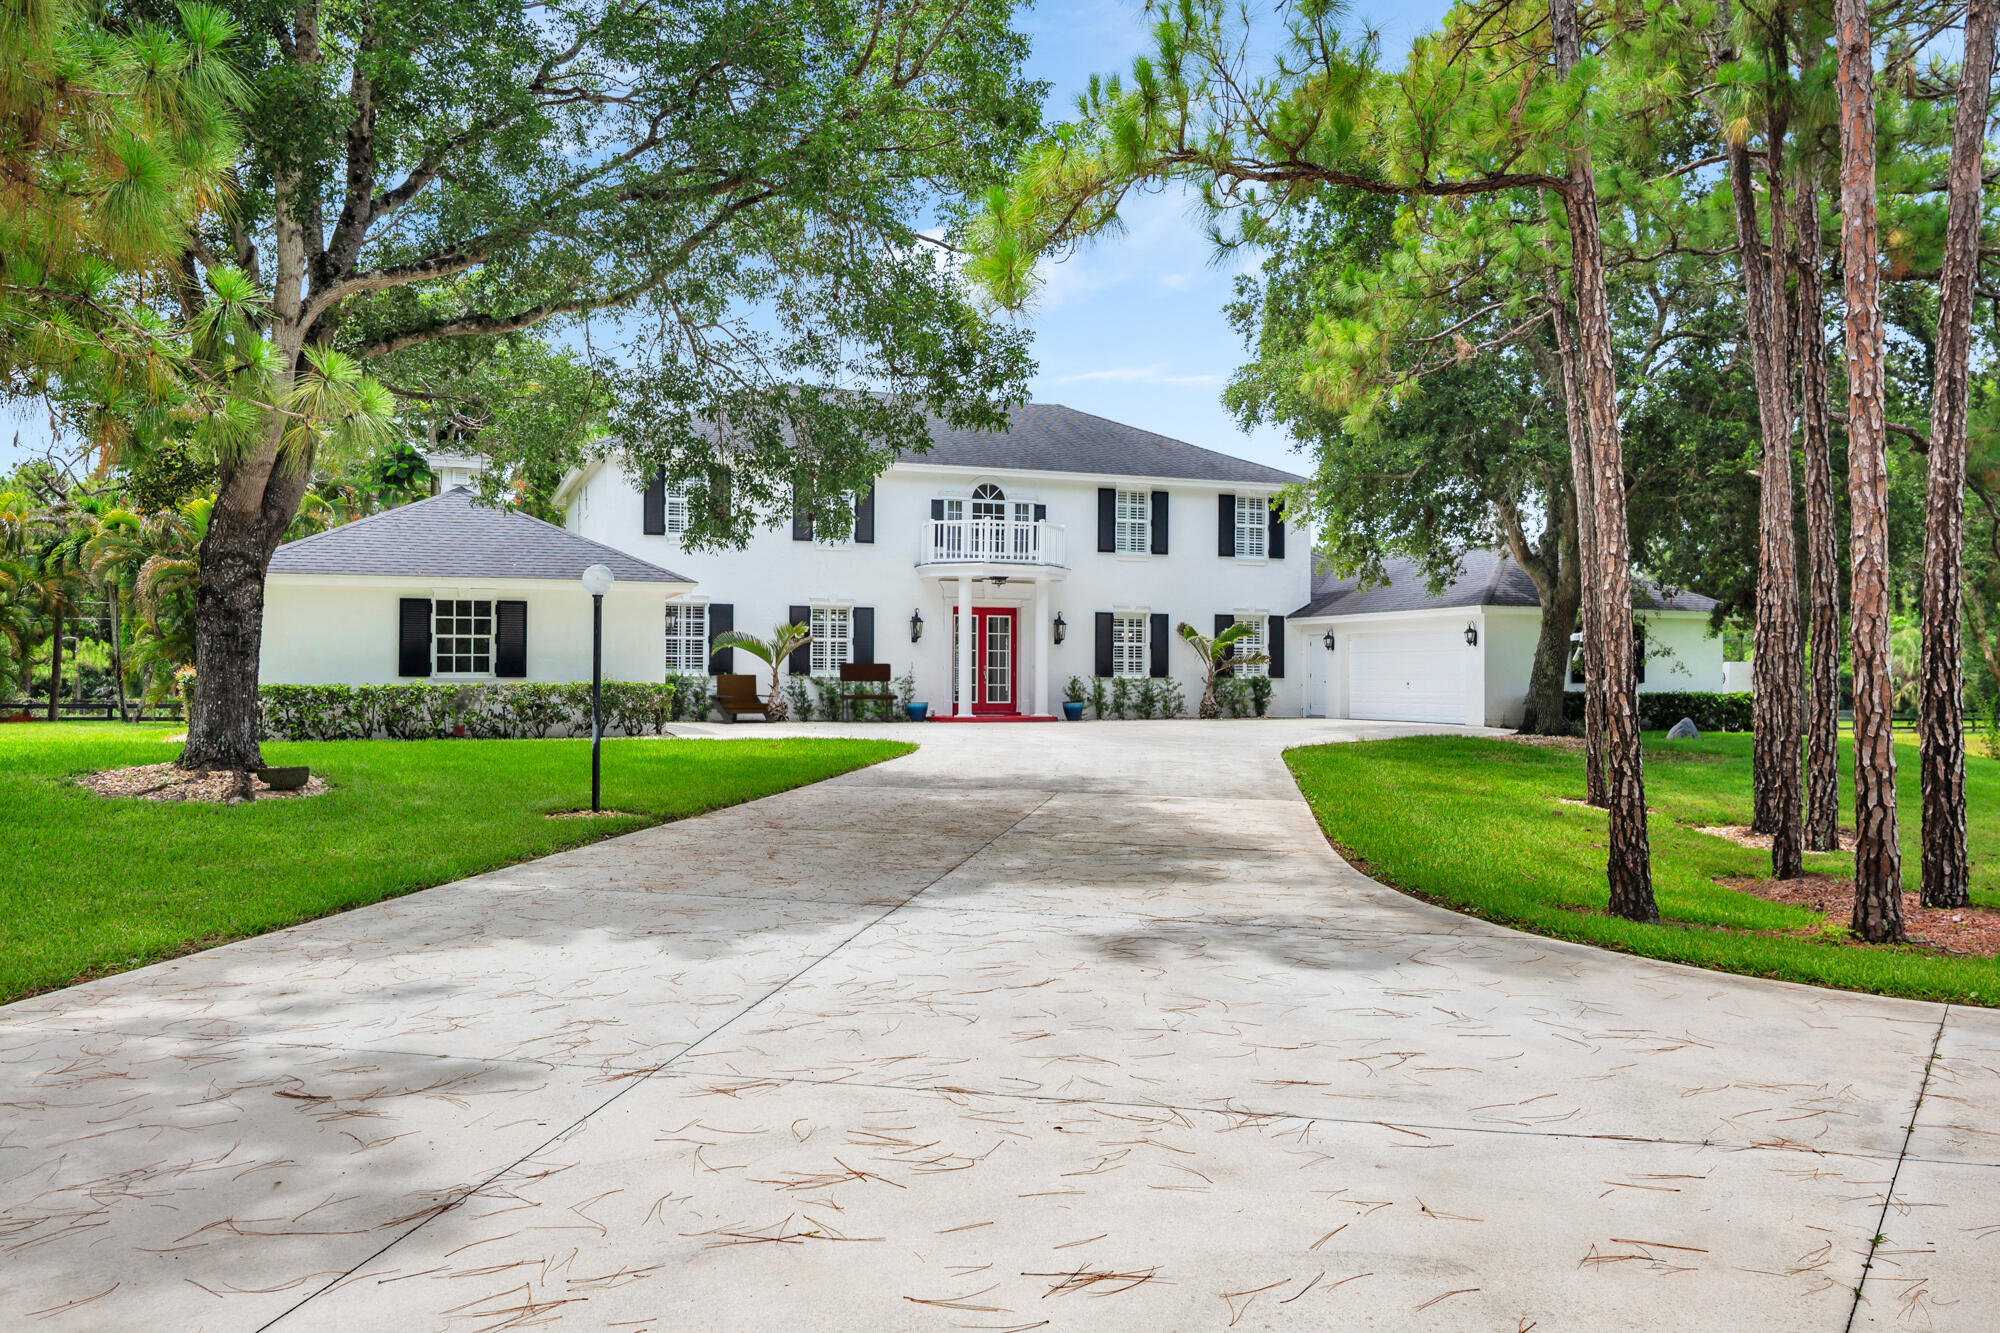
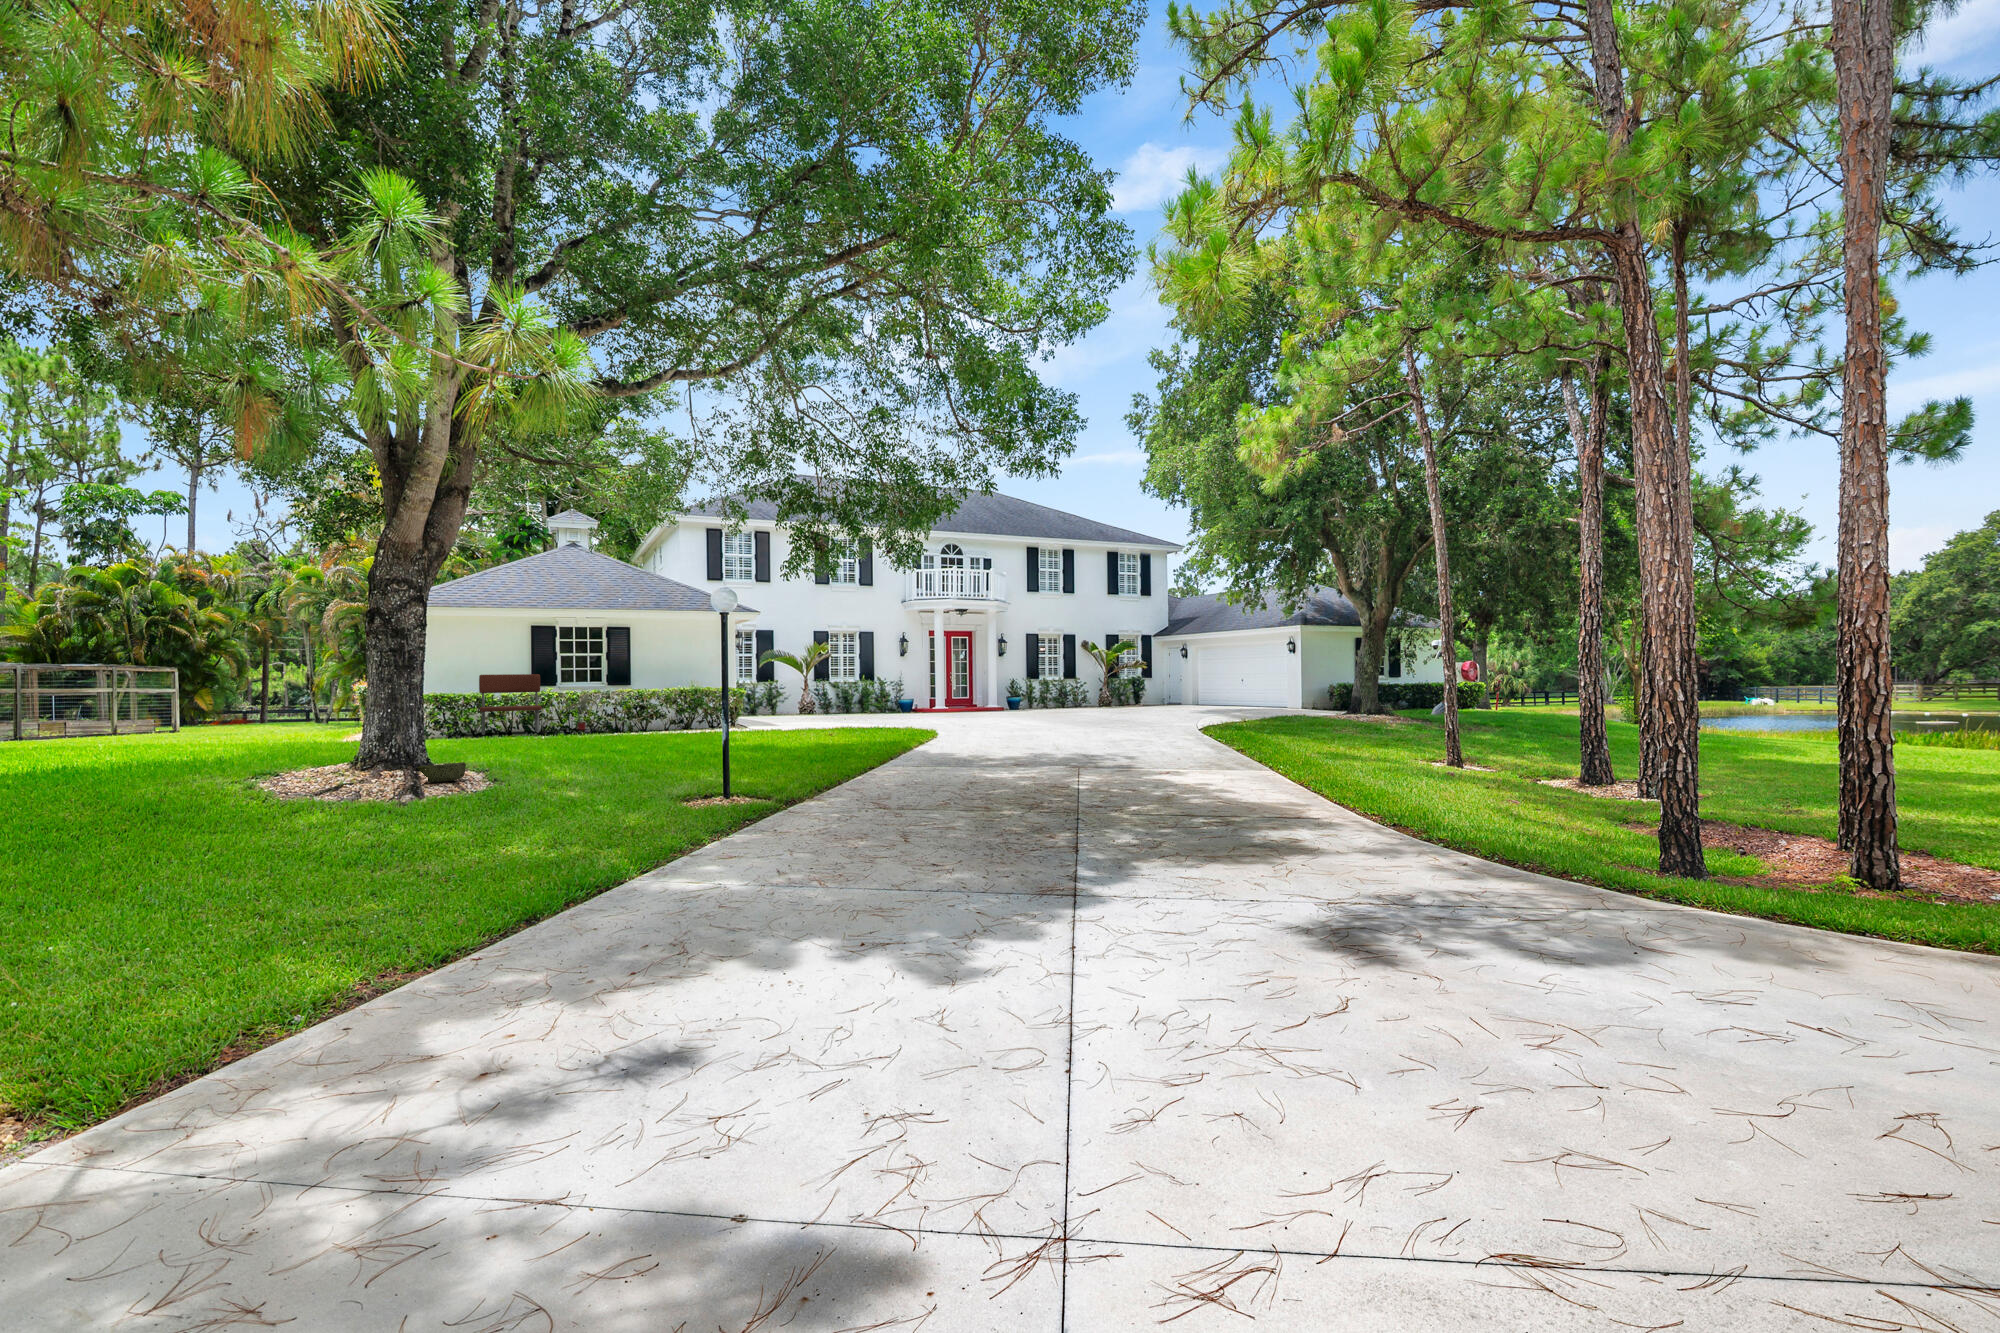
bench: present [840,663,898,723] -> present [479,674,542,735]
lounge chair: present [709,675,775,724] -> none [762,680,811,716]

